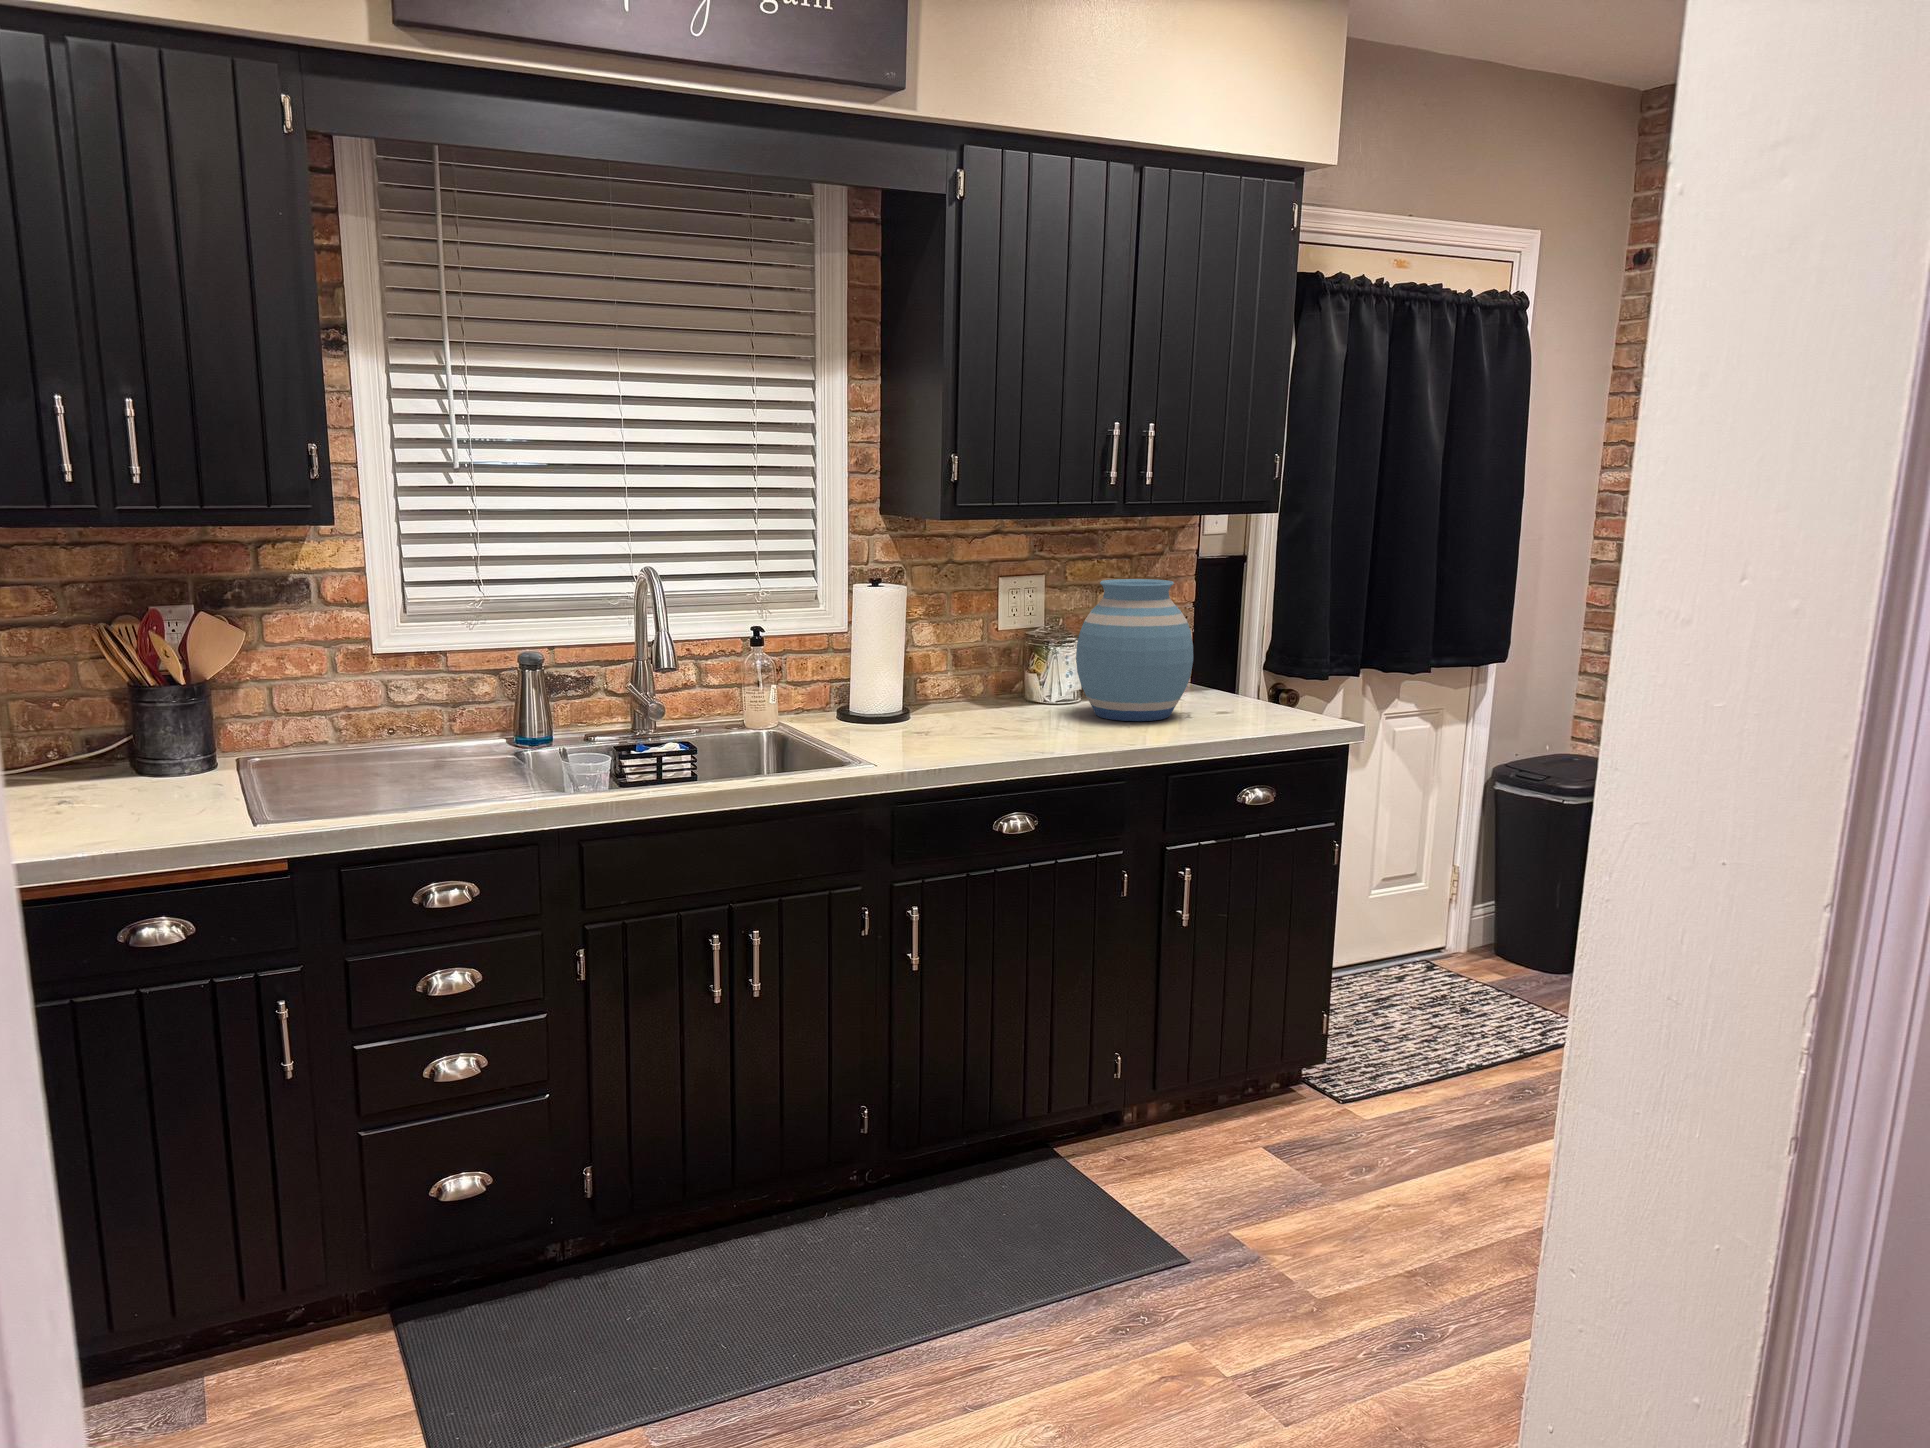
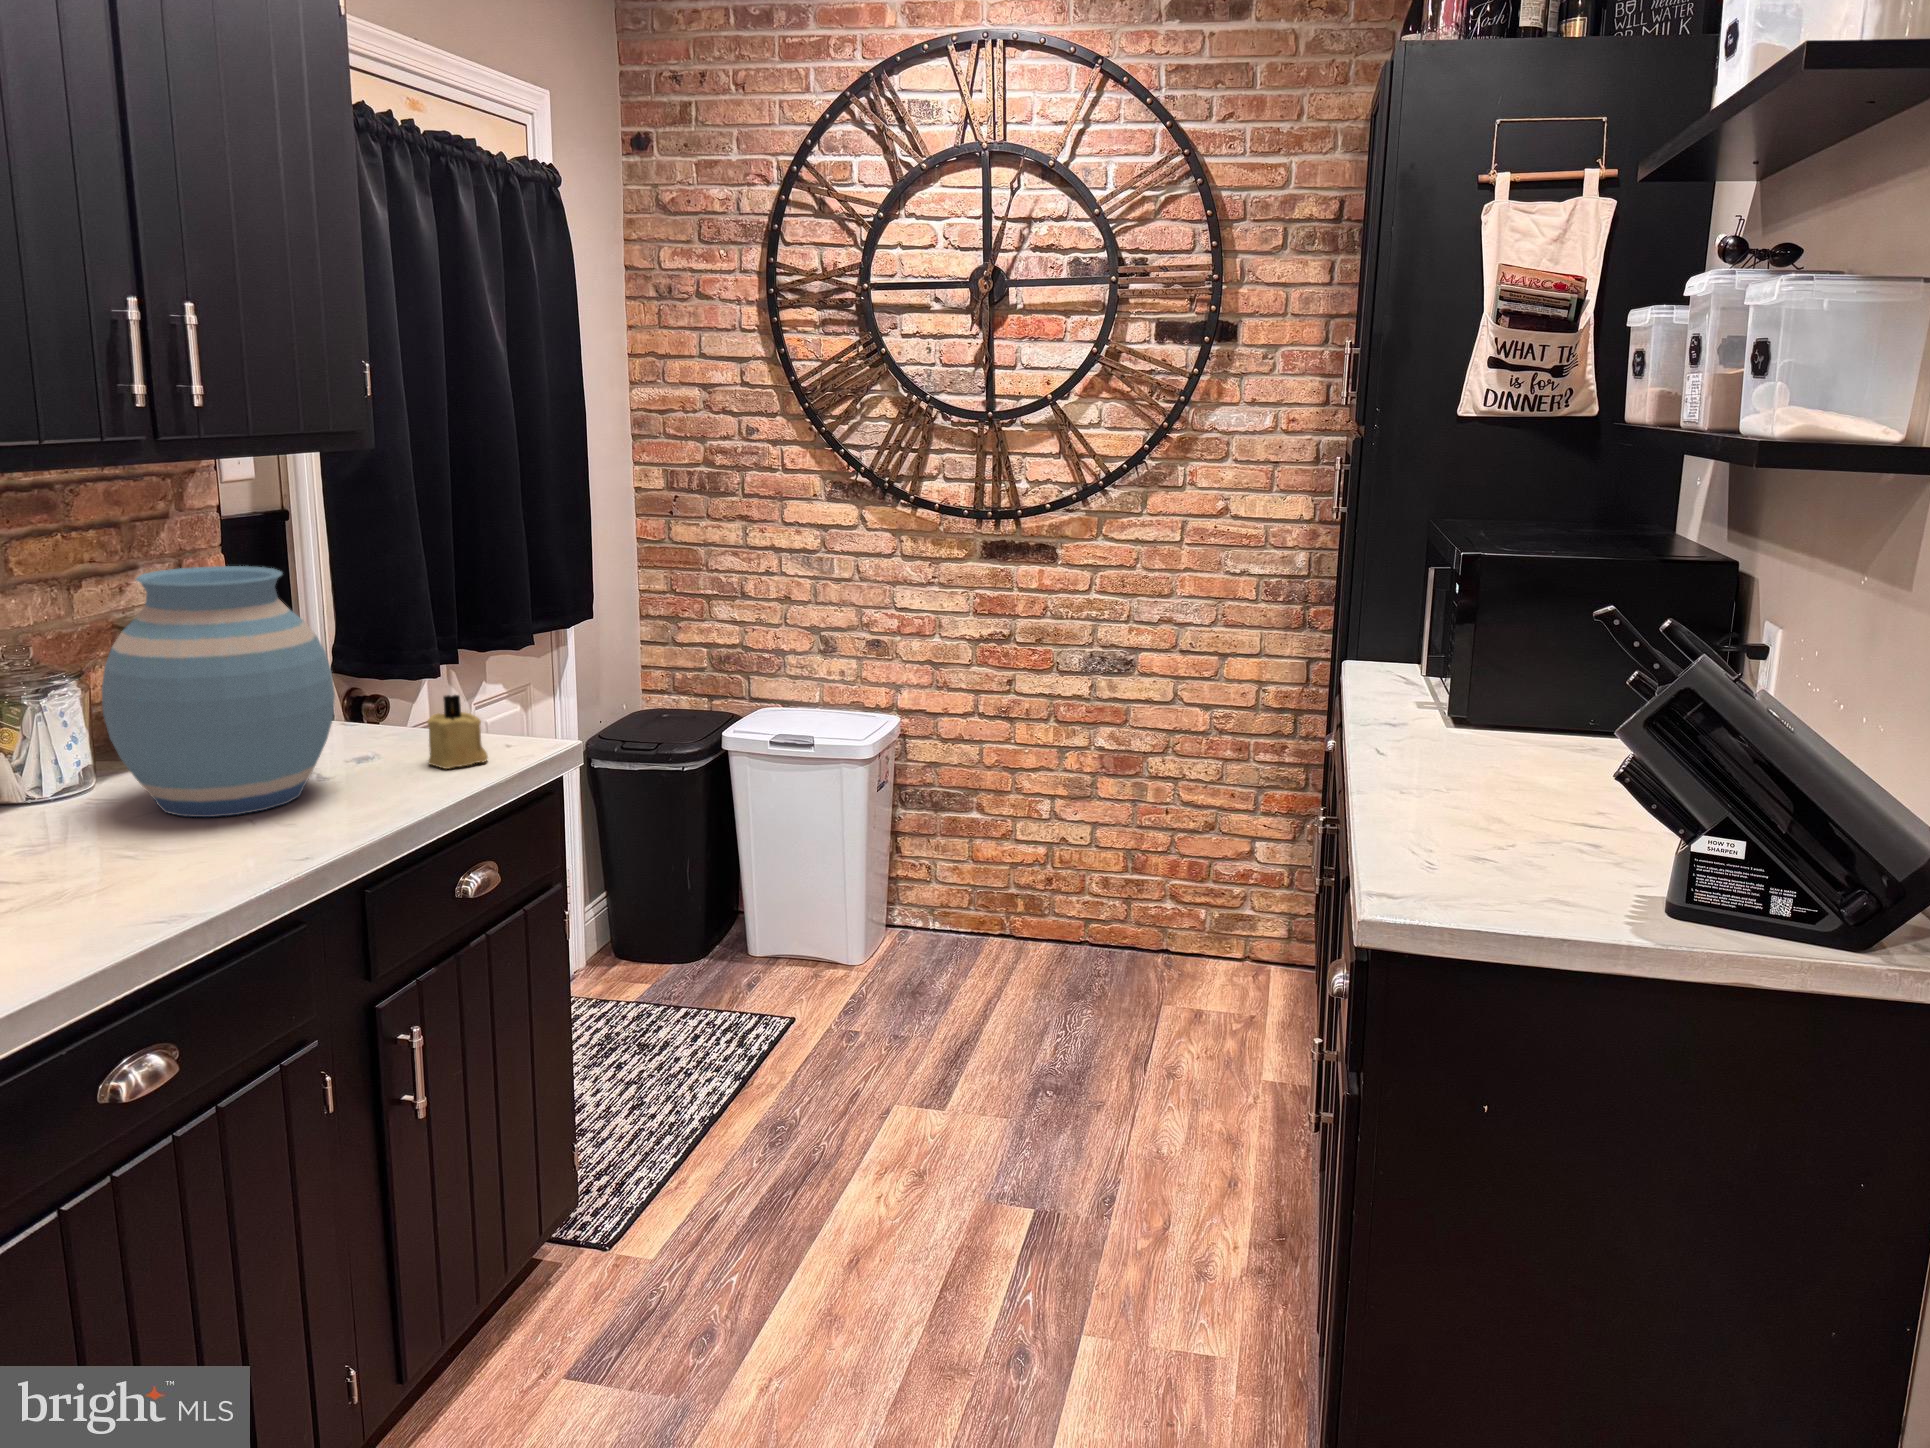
candle: none [1249,673,1288,721] -> present [428,695,488,769]

